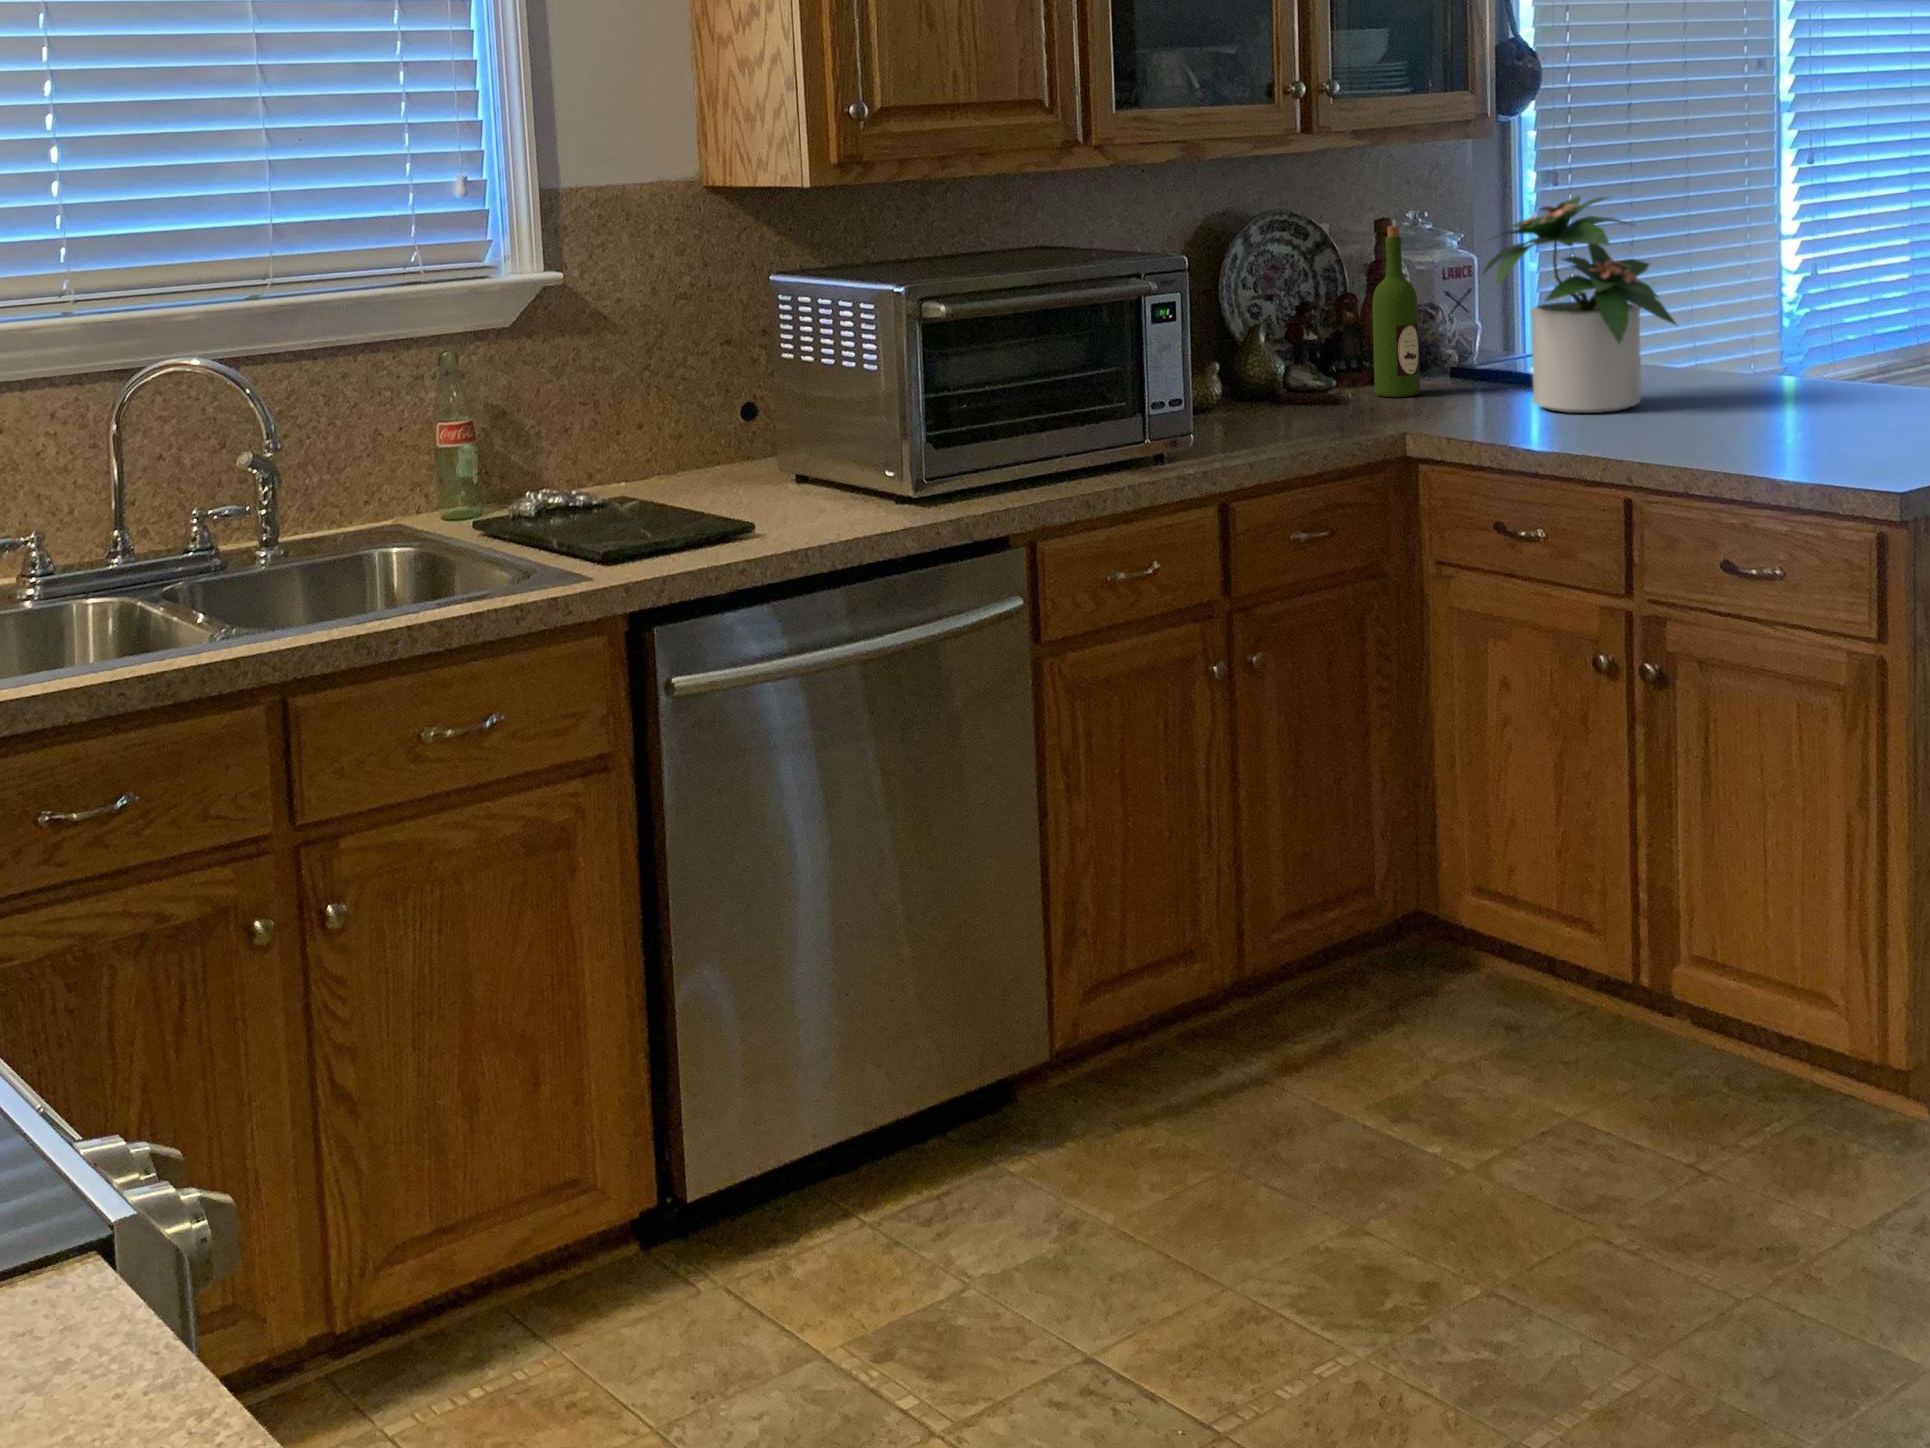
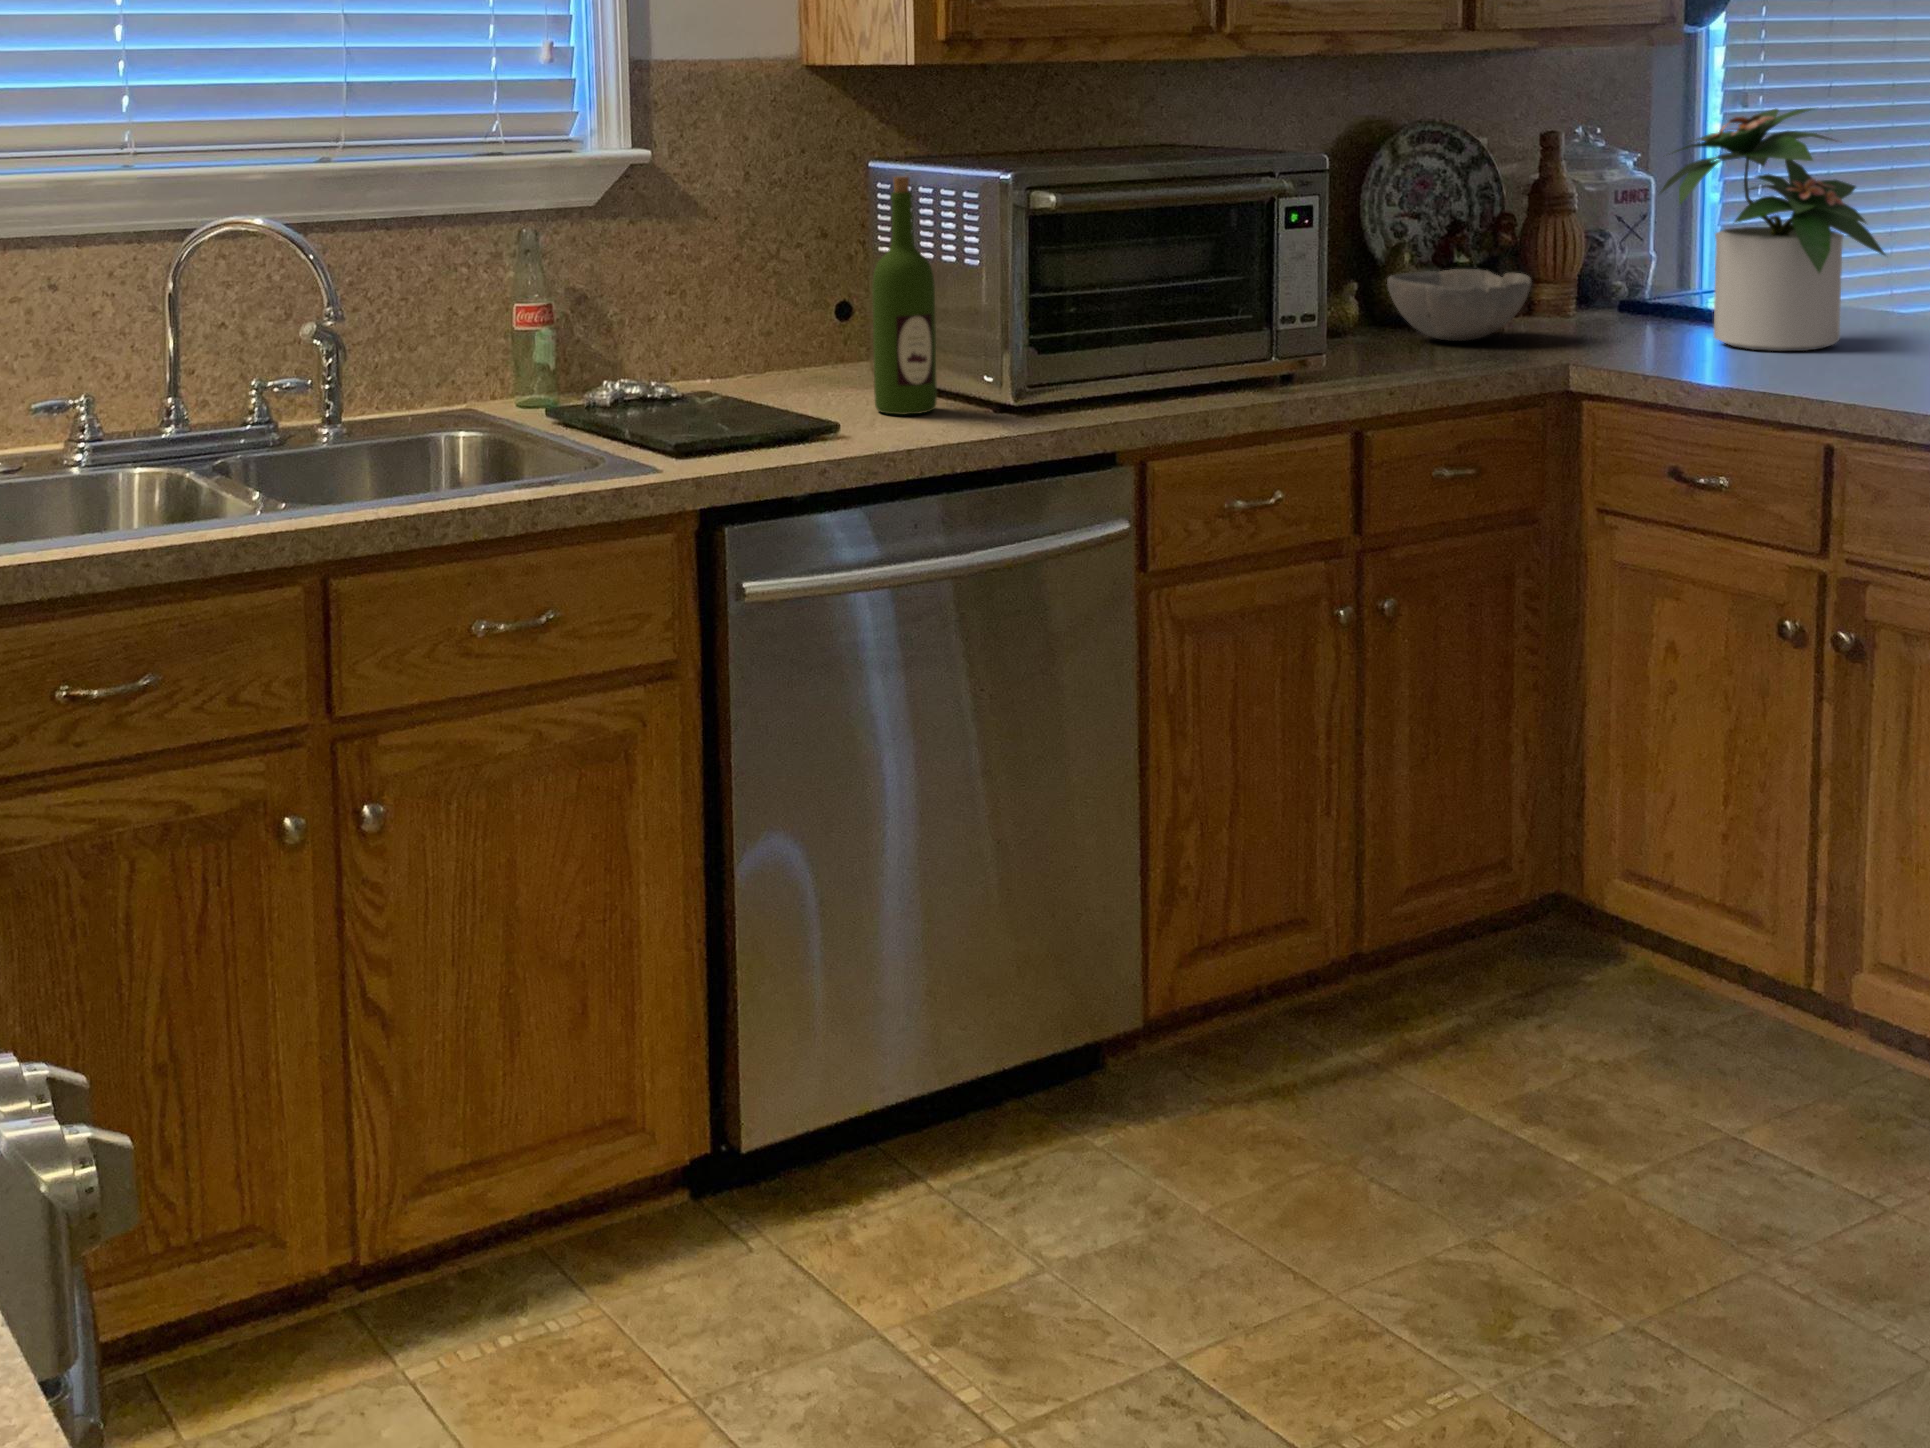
wine bottle: present [1373,226,1420,397] -> present [872,177,937,415]
bowl: none [1245,347,1373,414] -> present [1387,269,1532,341]

